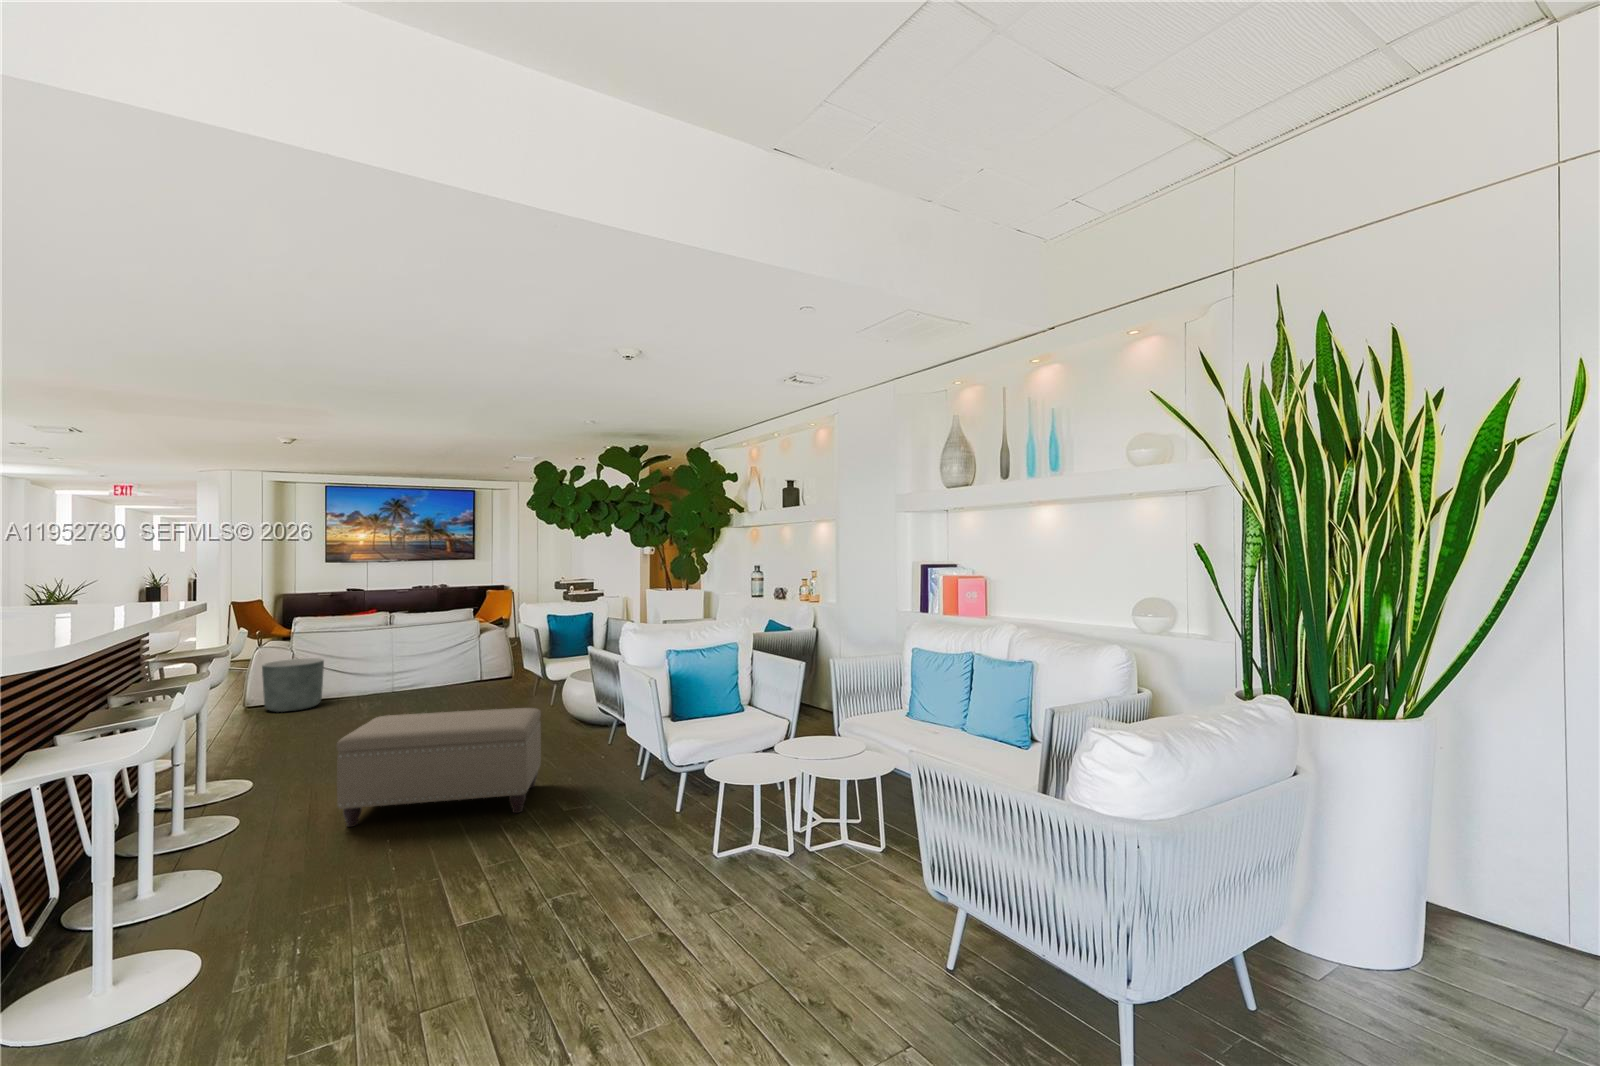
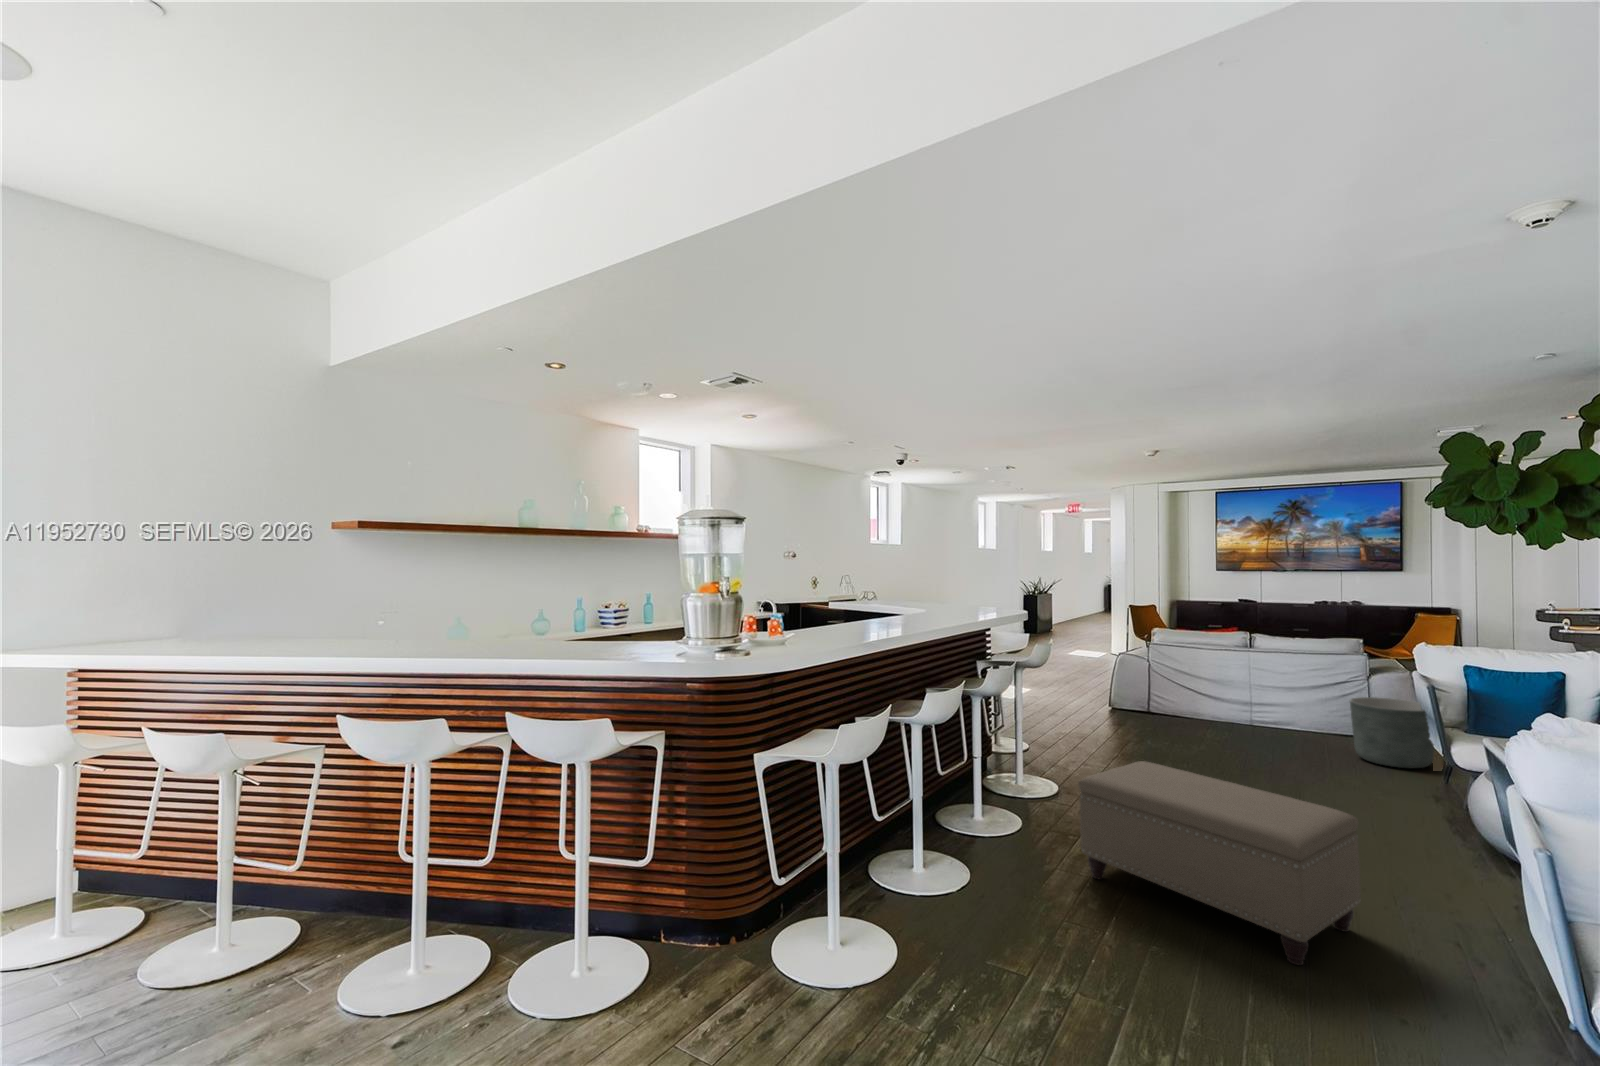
planter: present [262,658,324,712] -> present [1350,697,1434,768]

